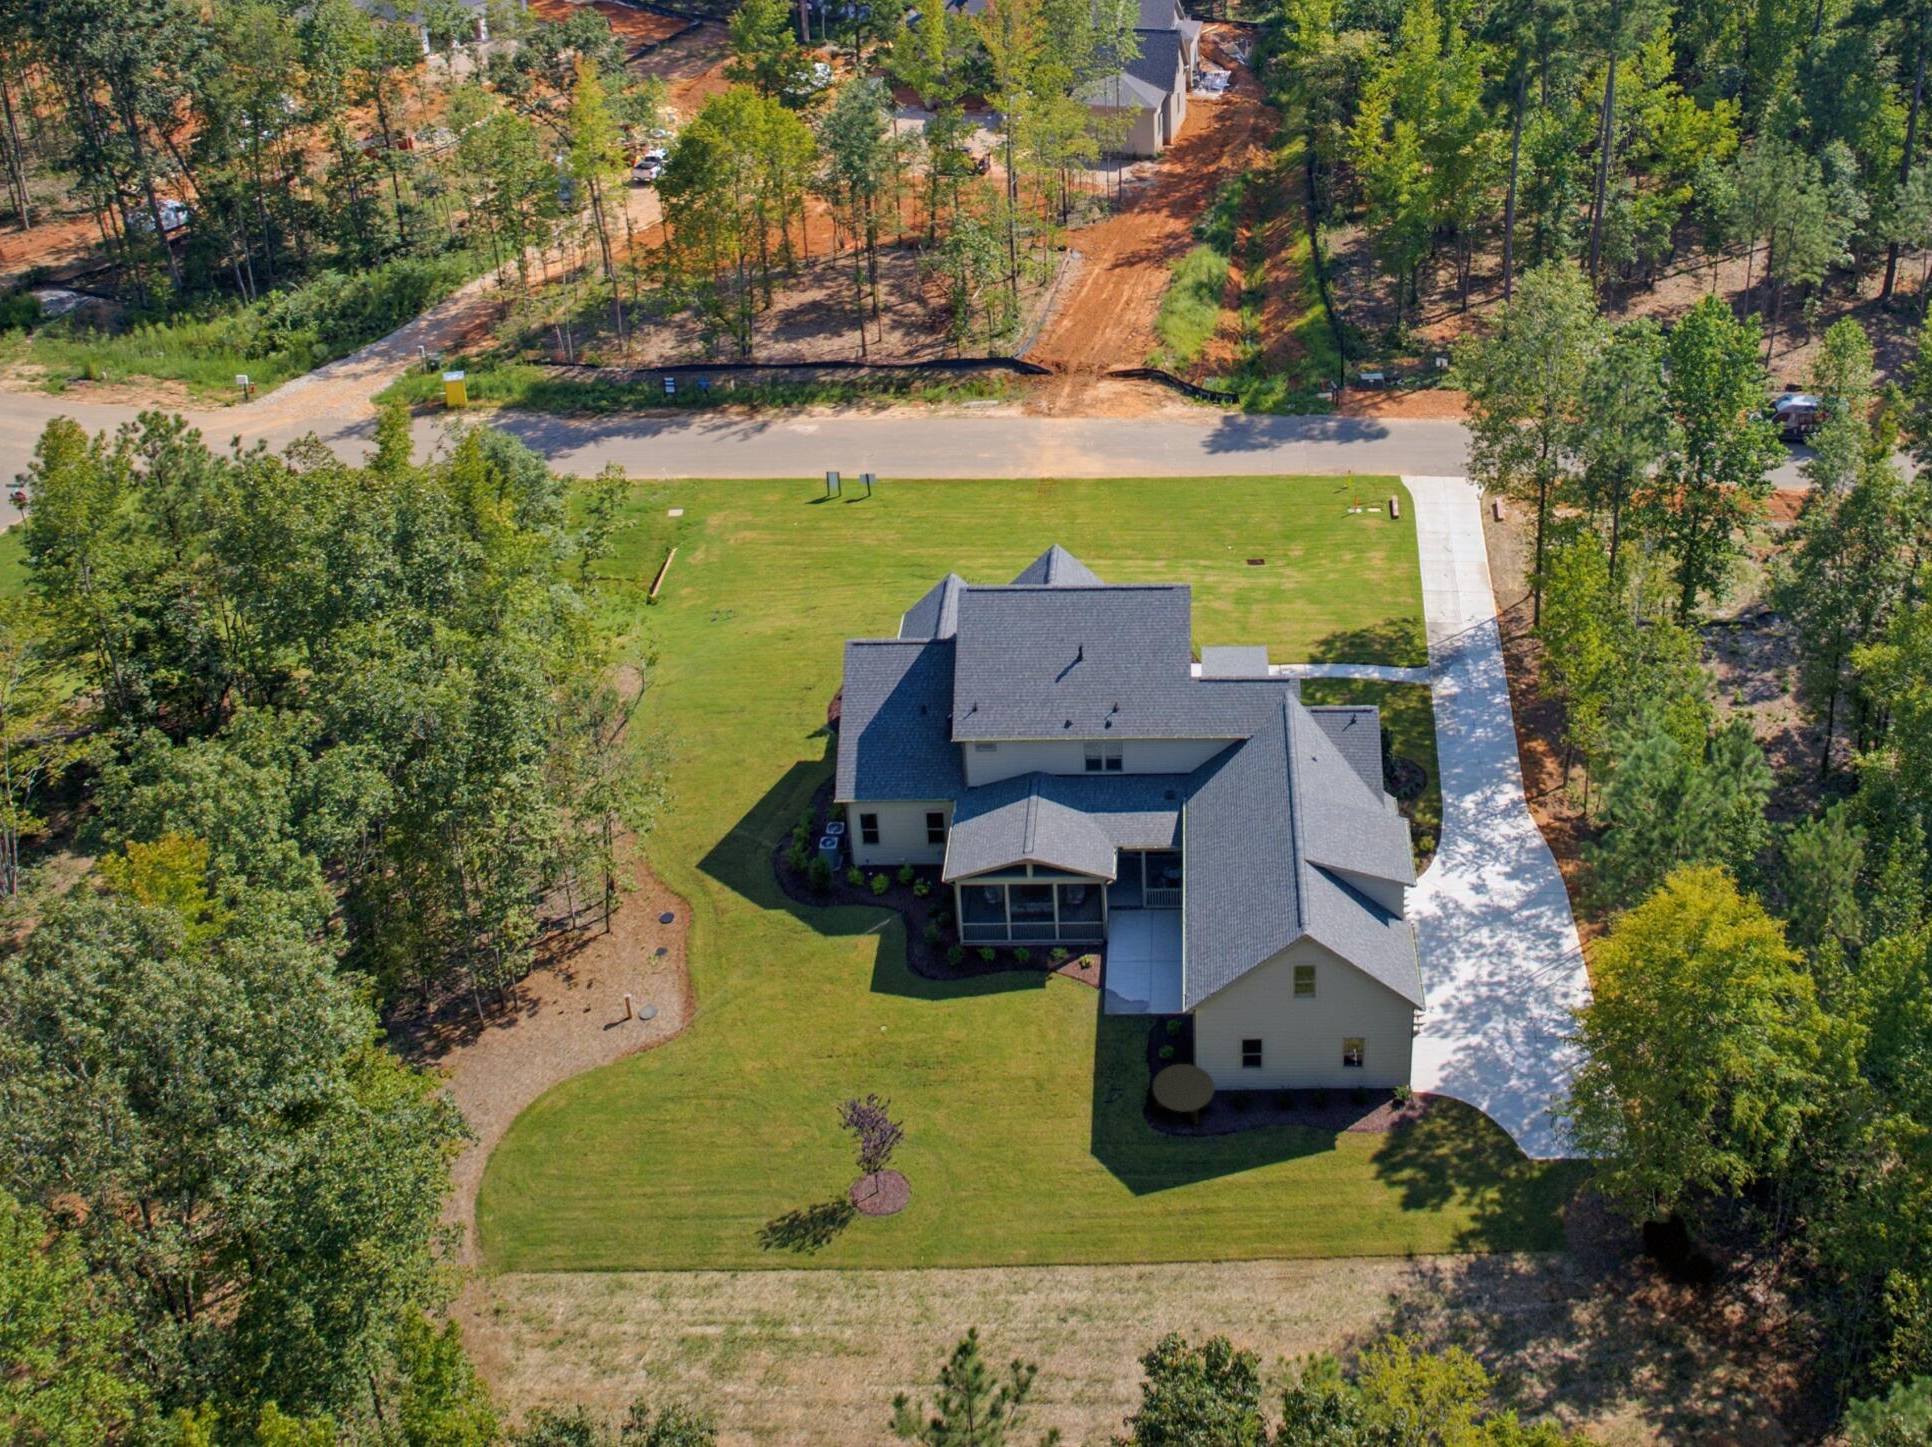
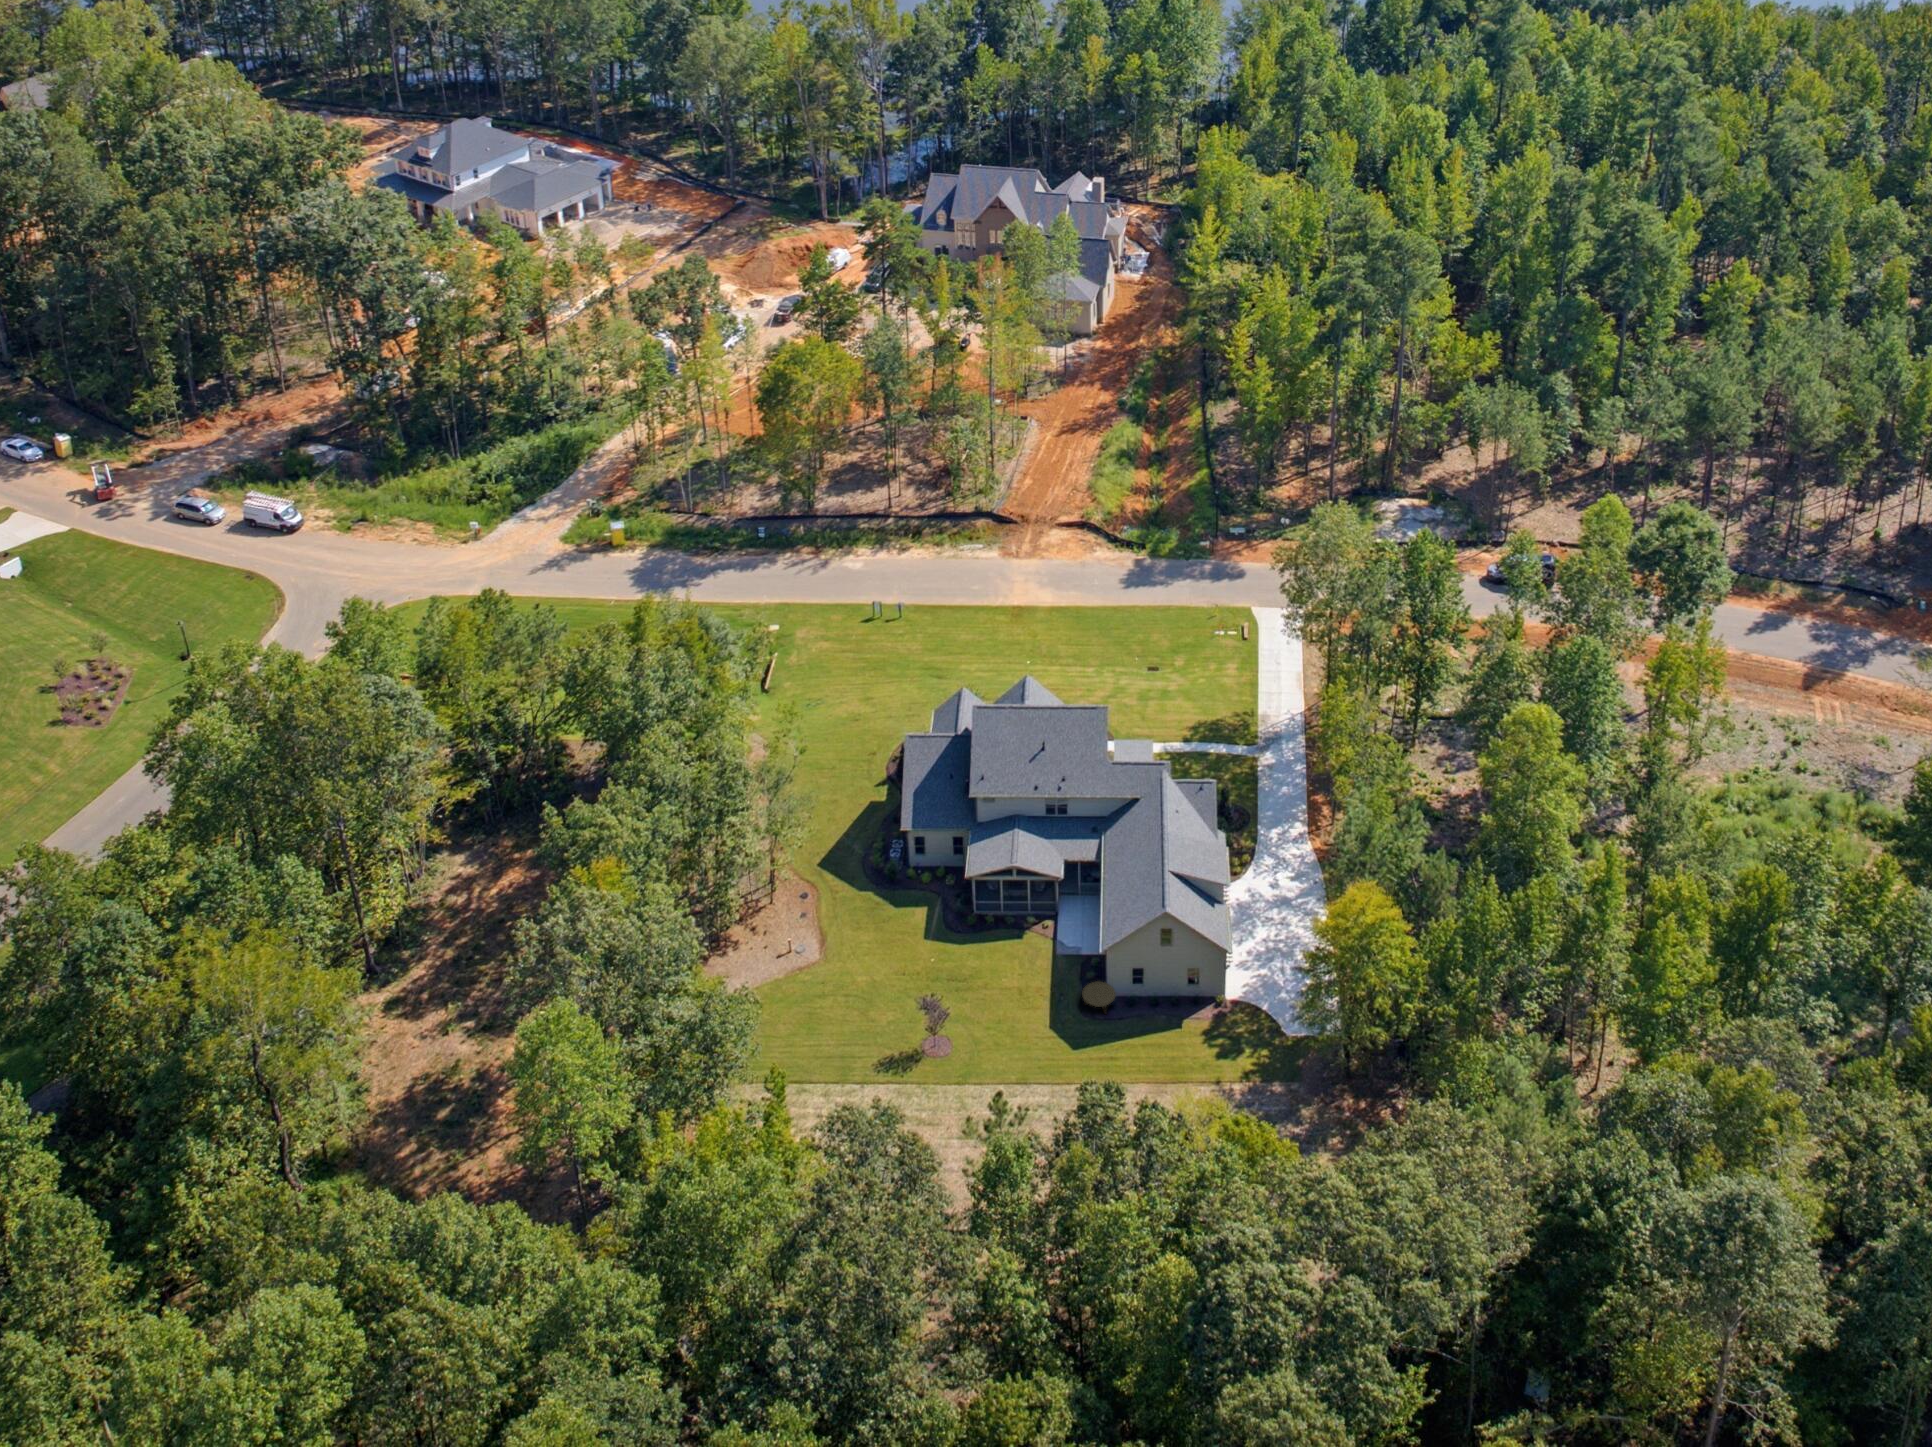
lounge chair: present [1642,1214,1715,1288] -> none [1339,1051,1377,1103]

